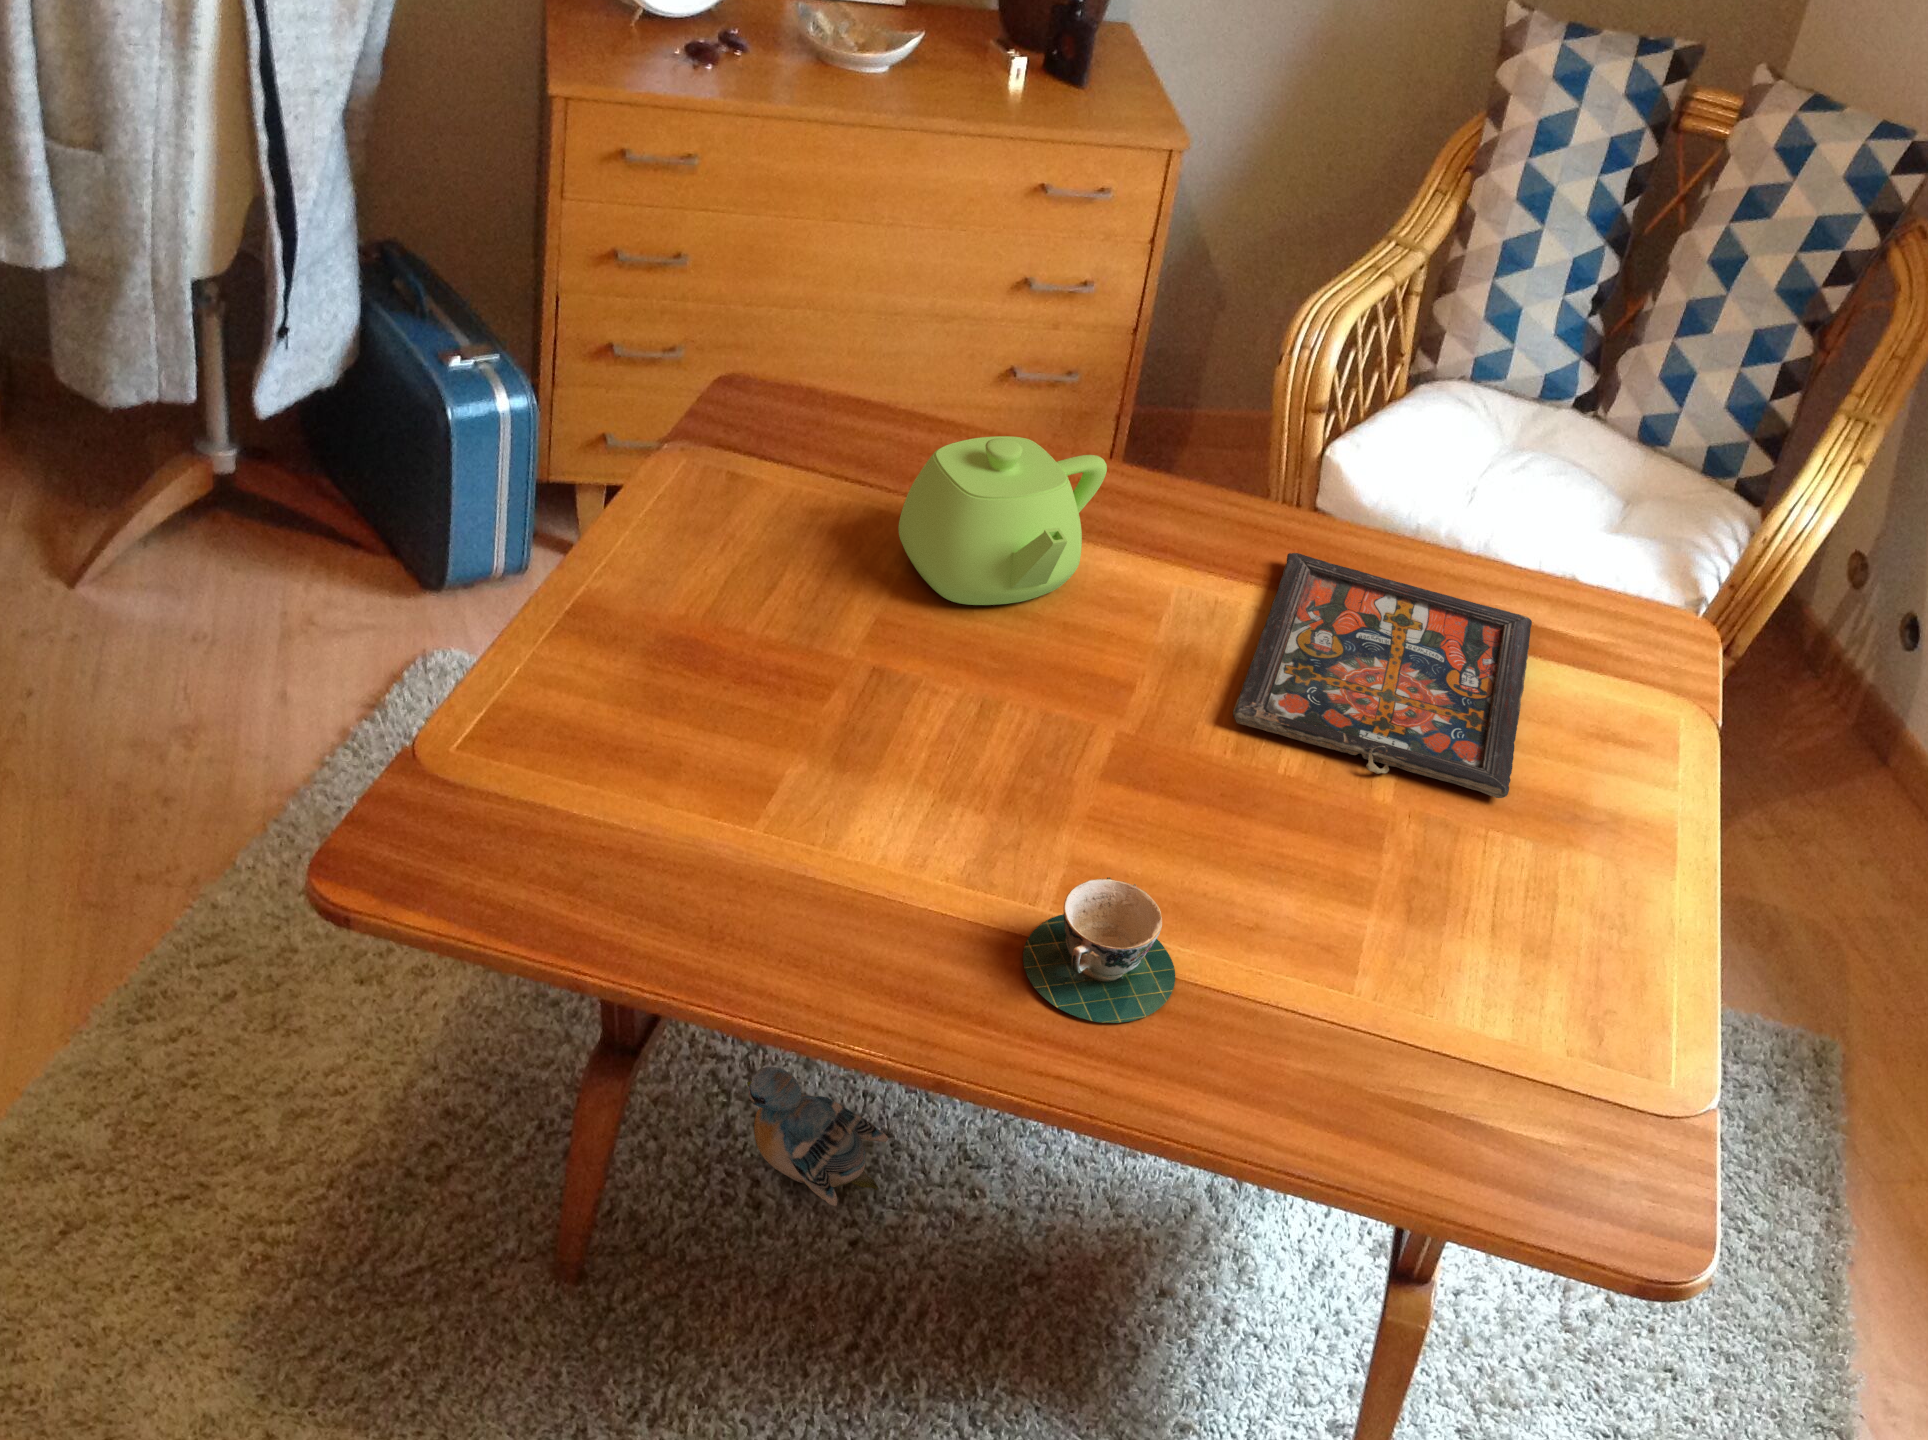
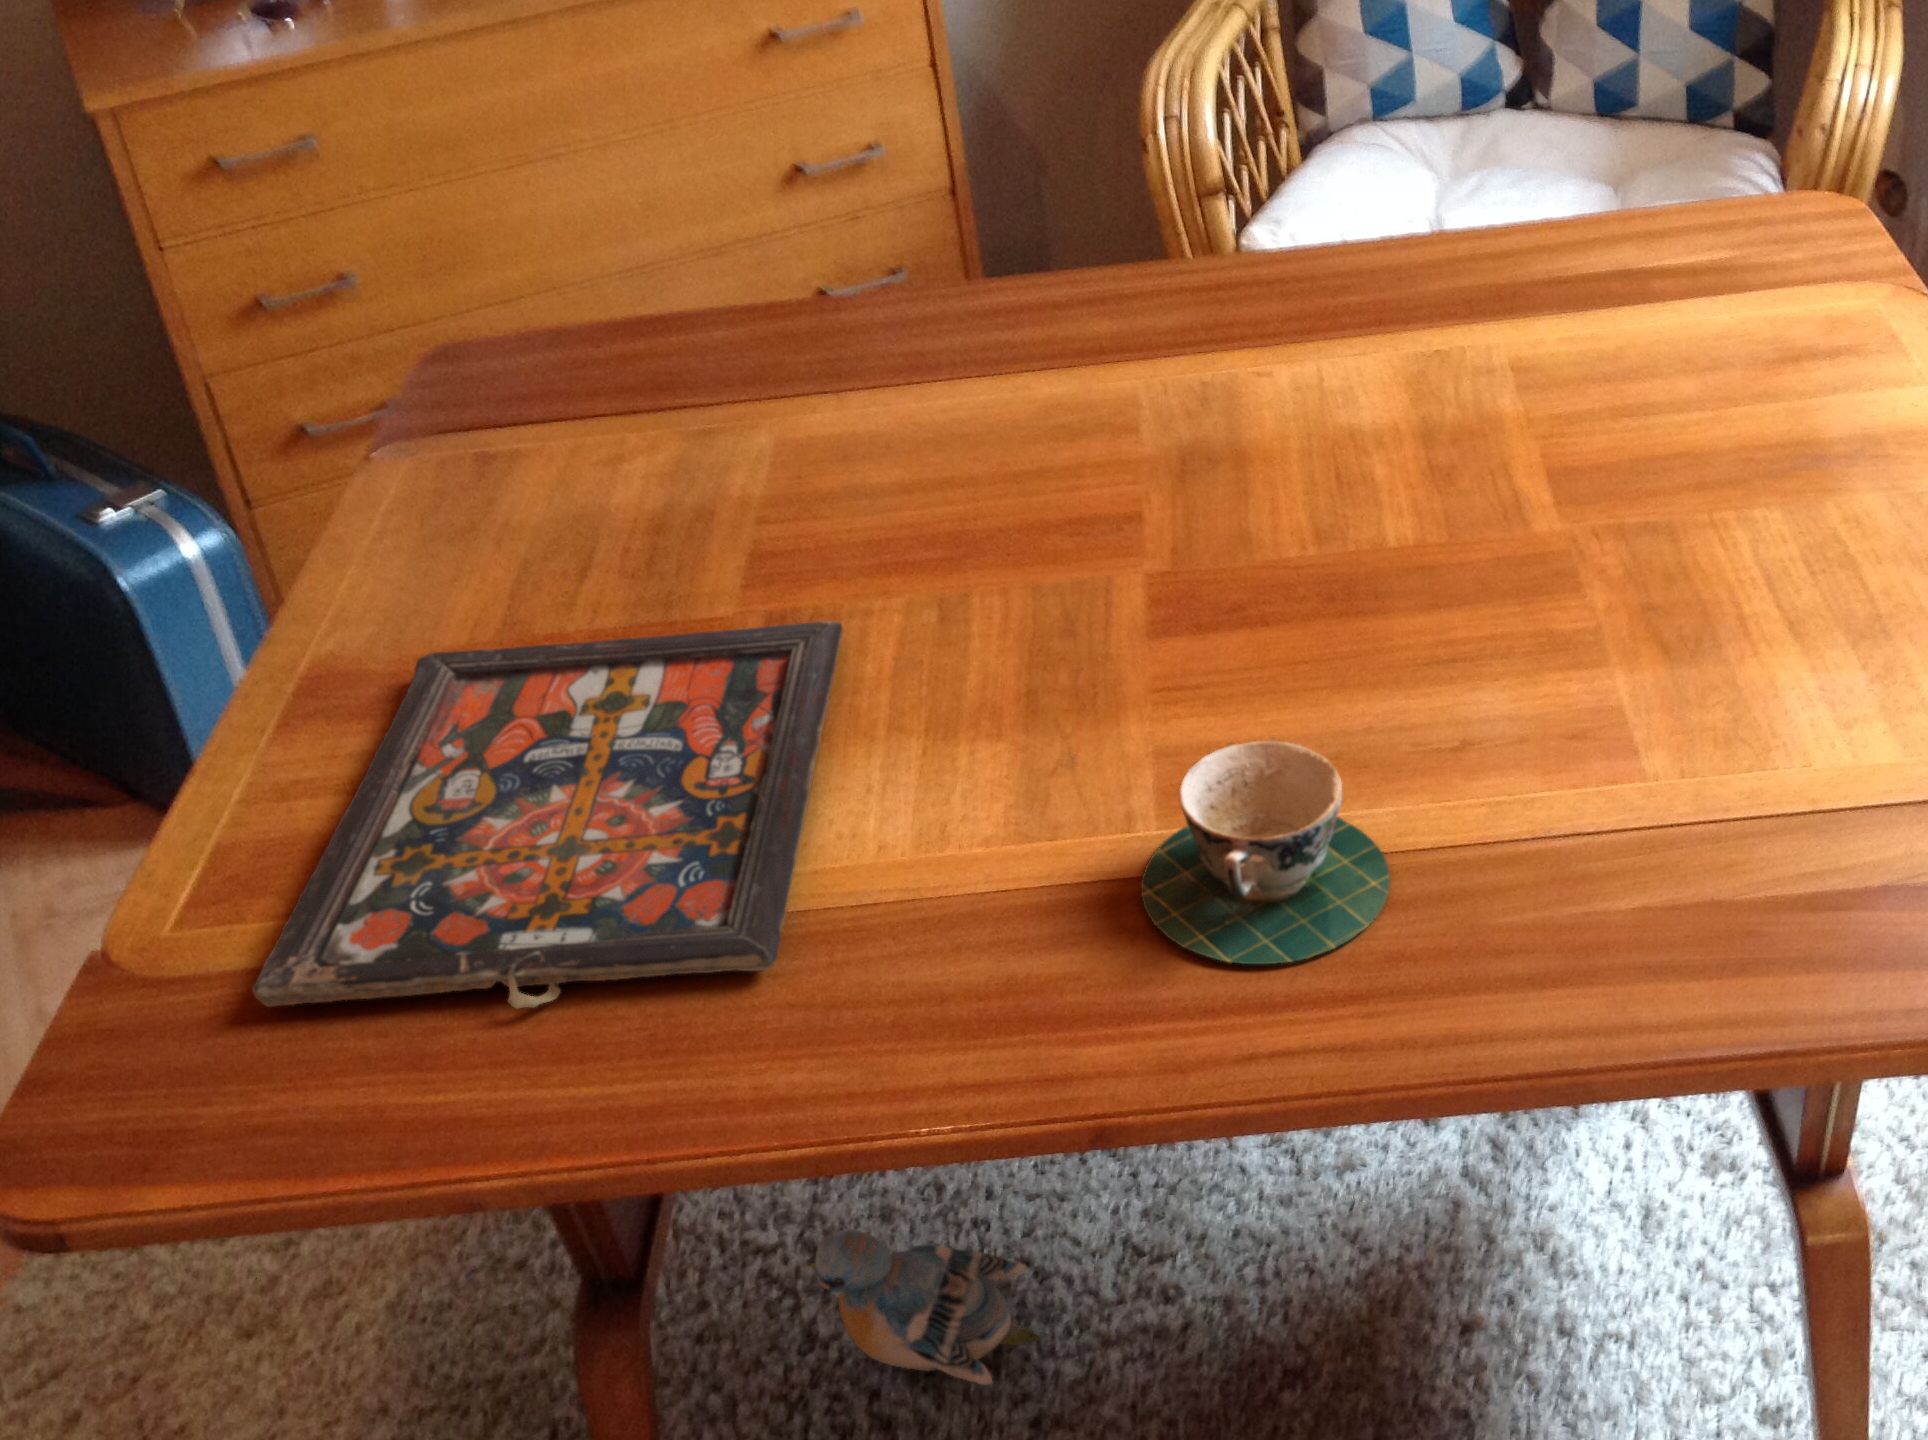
teapot: present [898,436,1107,605] -> none [729,242,999,501]
board game: present [1233,553,1532,798] -> present [252,621,843,1009]

